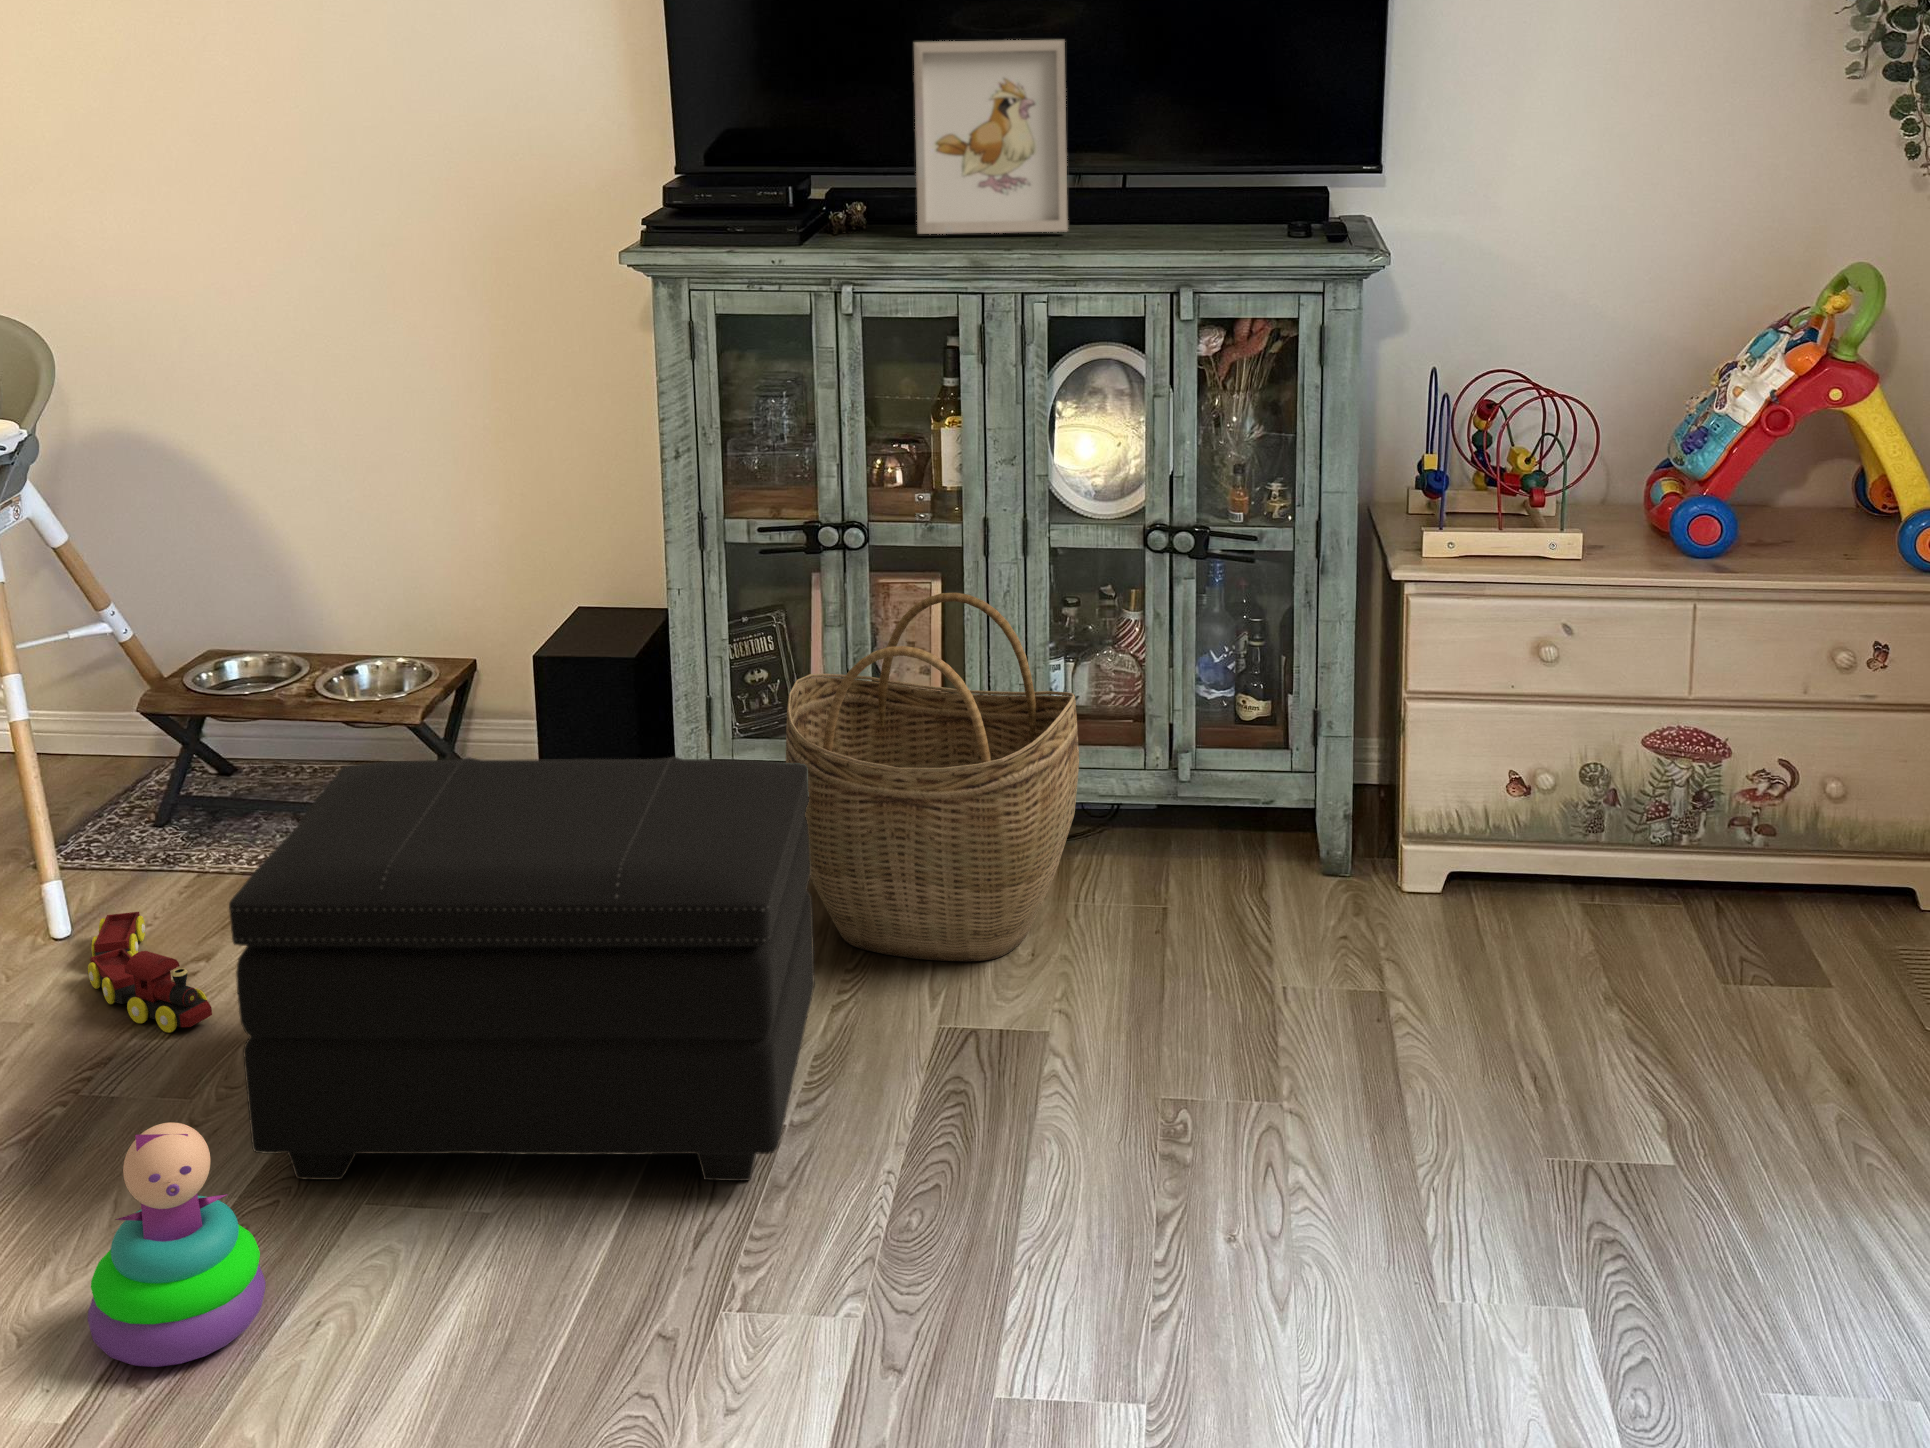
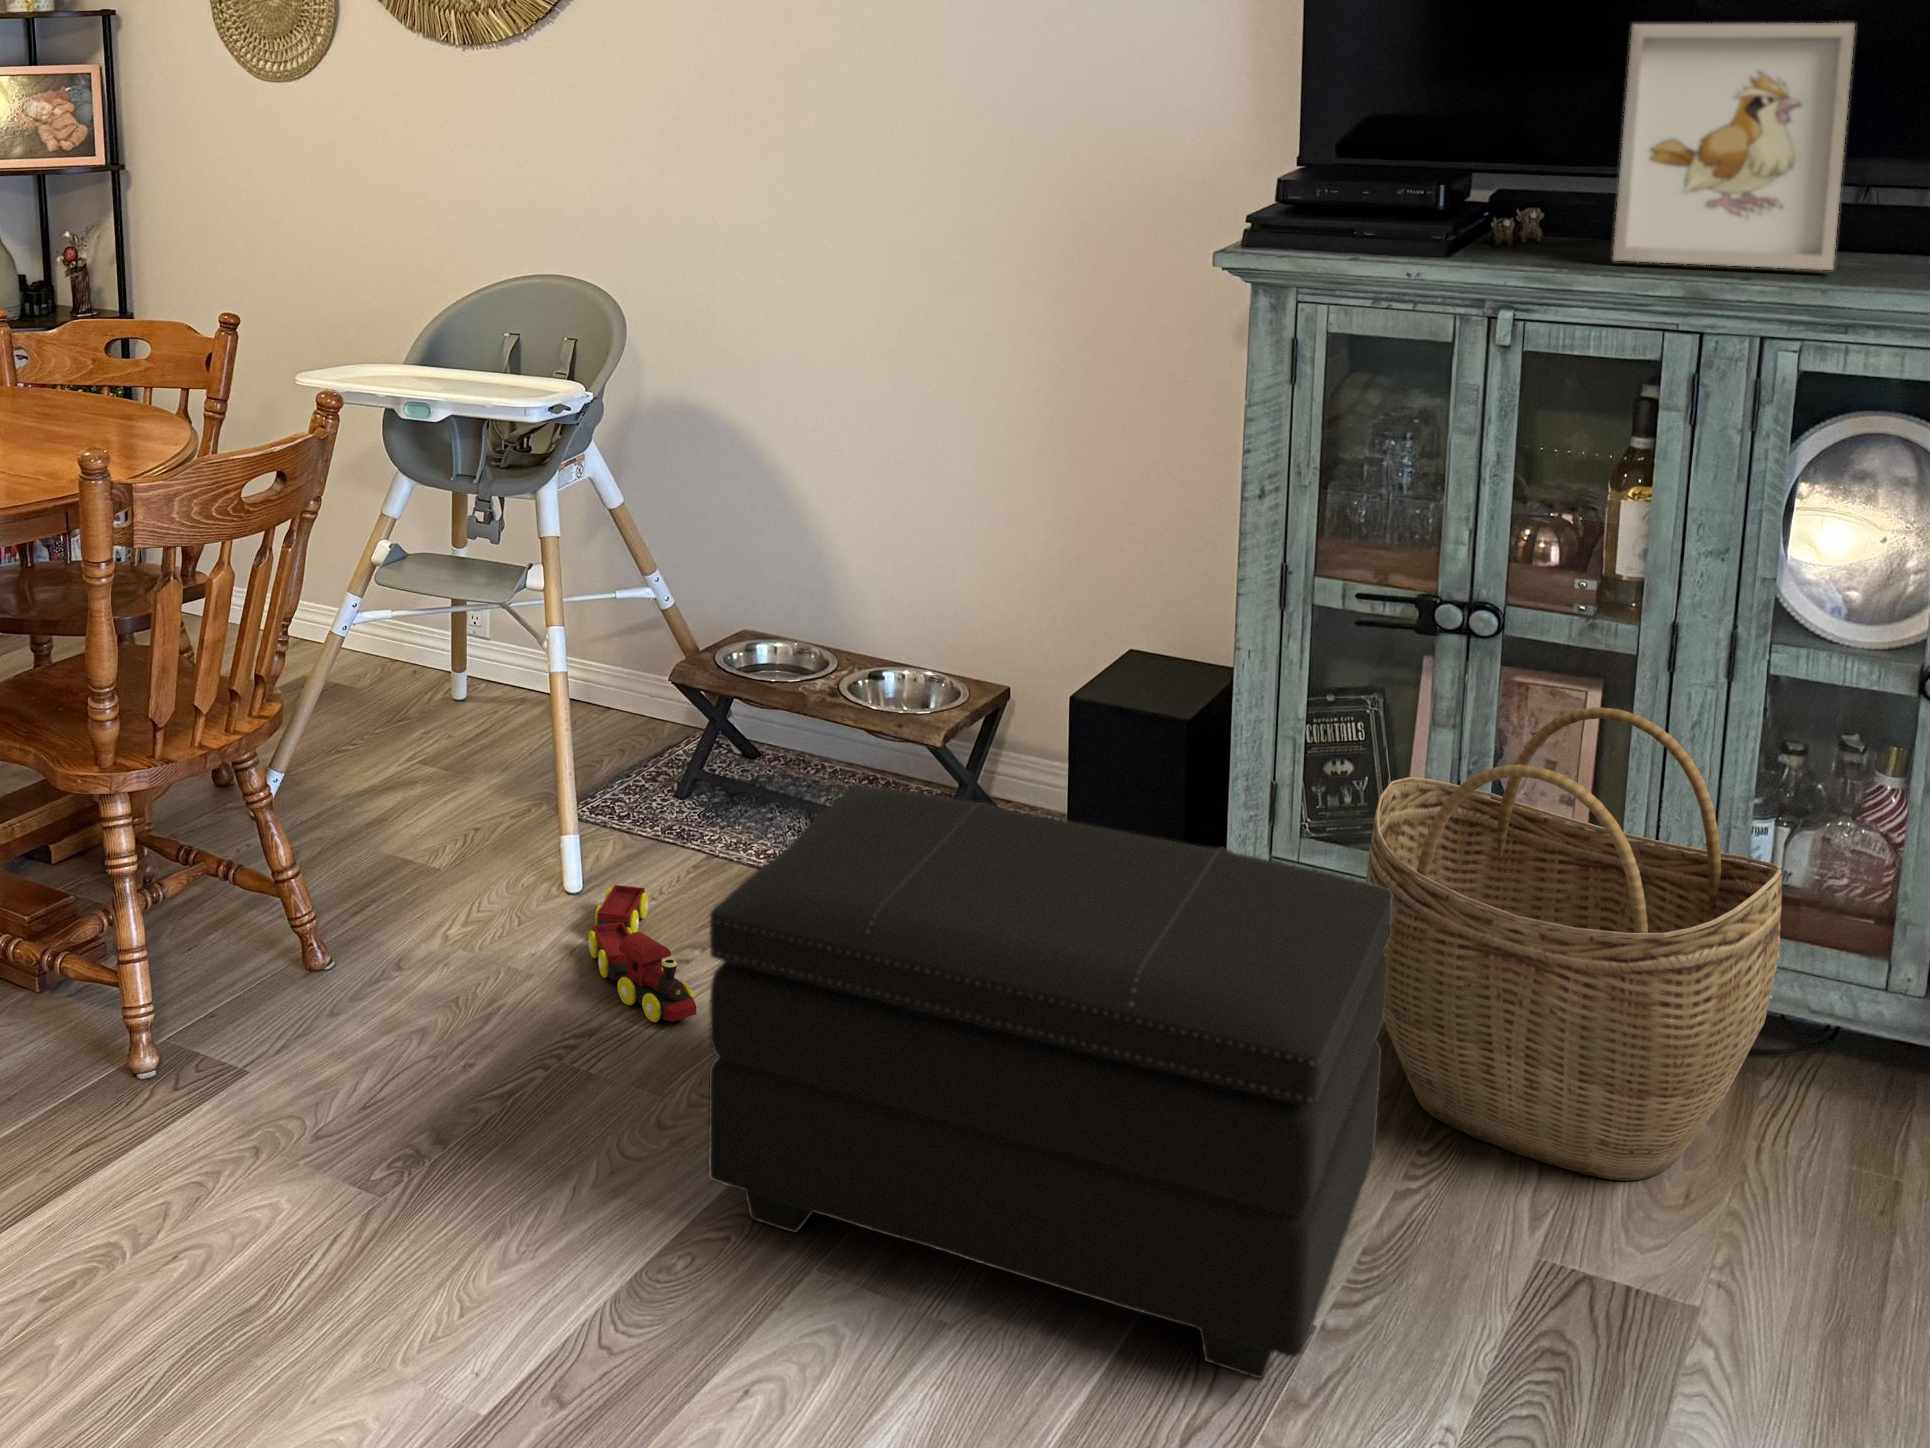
stacking toy: present [88,1122,266,1367] -> none [523,1131,699,1389]

